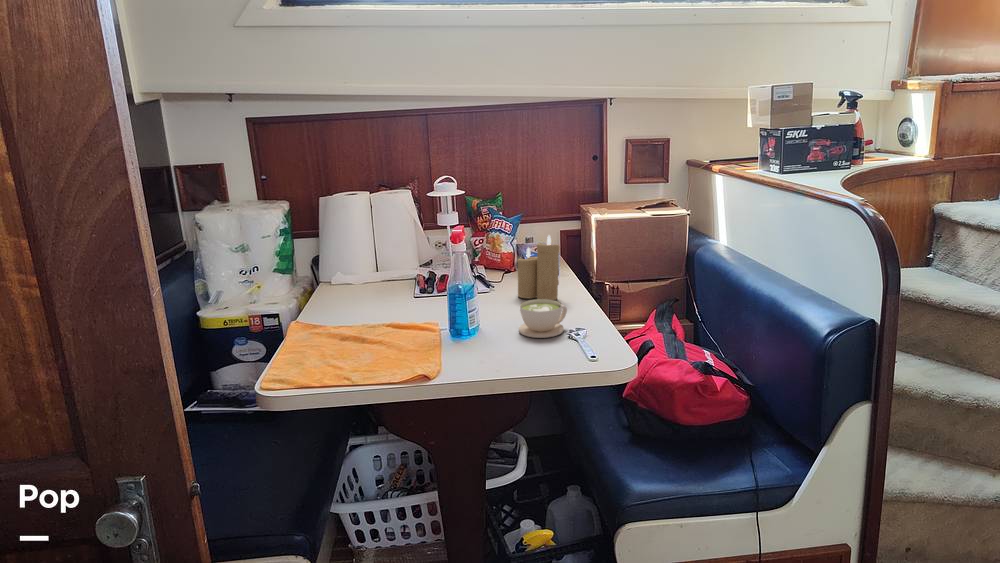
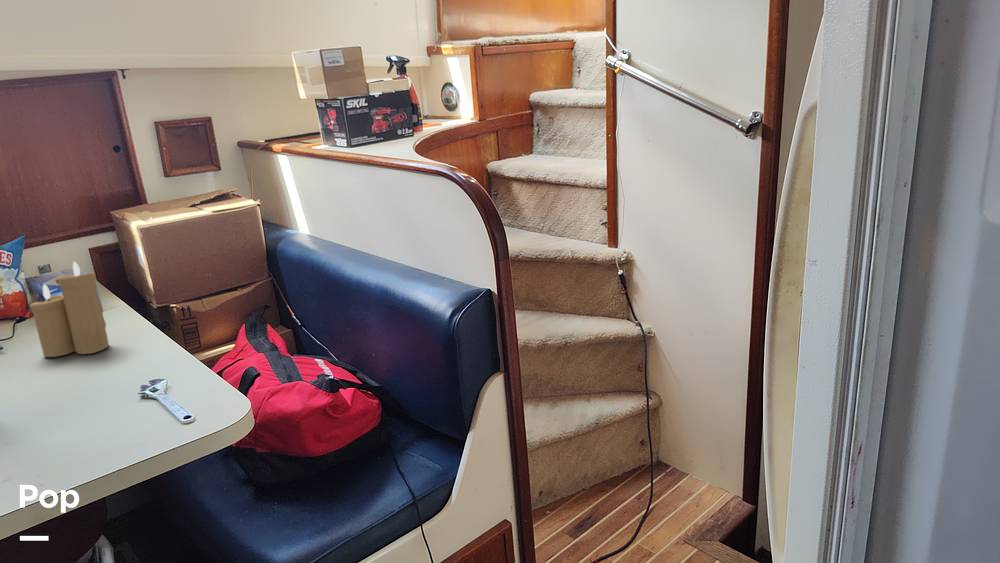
coffee cup: present [519,299,567,338] -> none [51,353,131,416]

